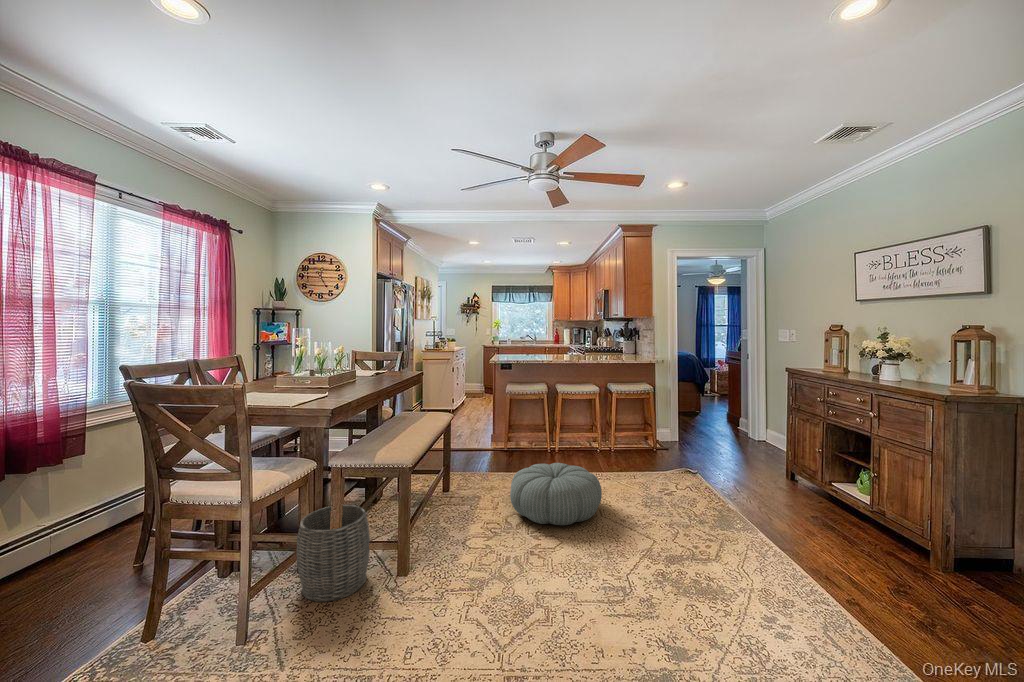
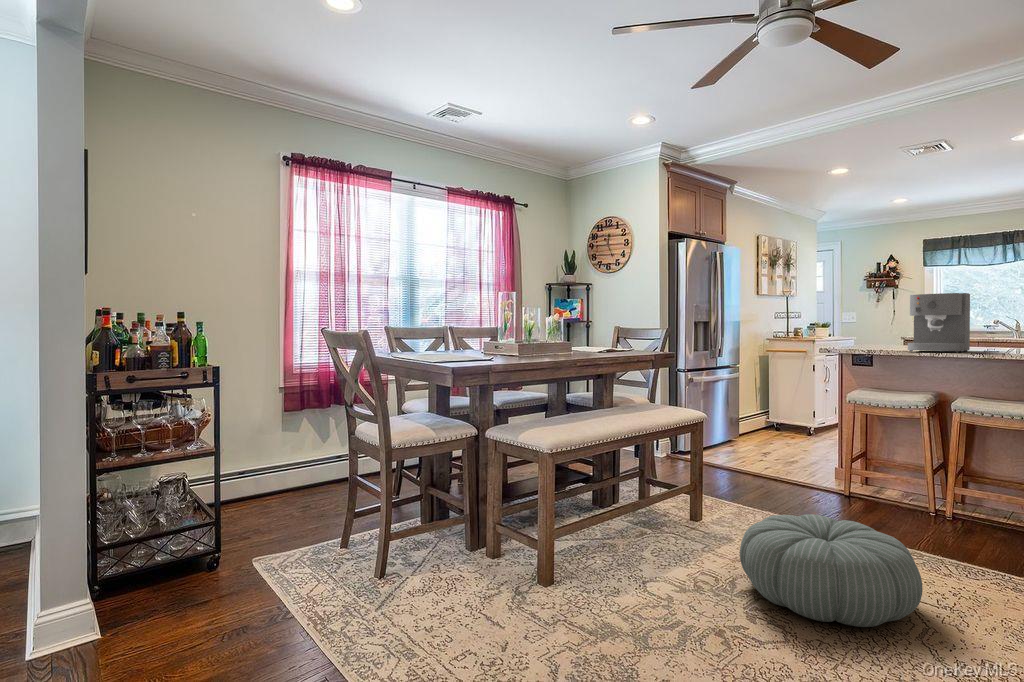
coffee maker: none [530,326,554,358] -> present [908,293,970,353]
woven basket: present [297,505,370,602] -> none [441,487,515,584]

